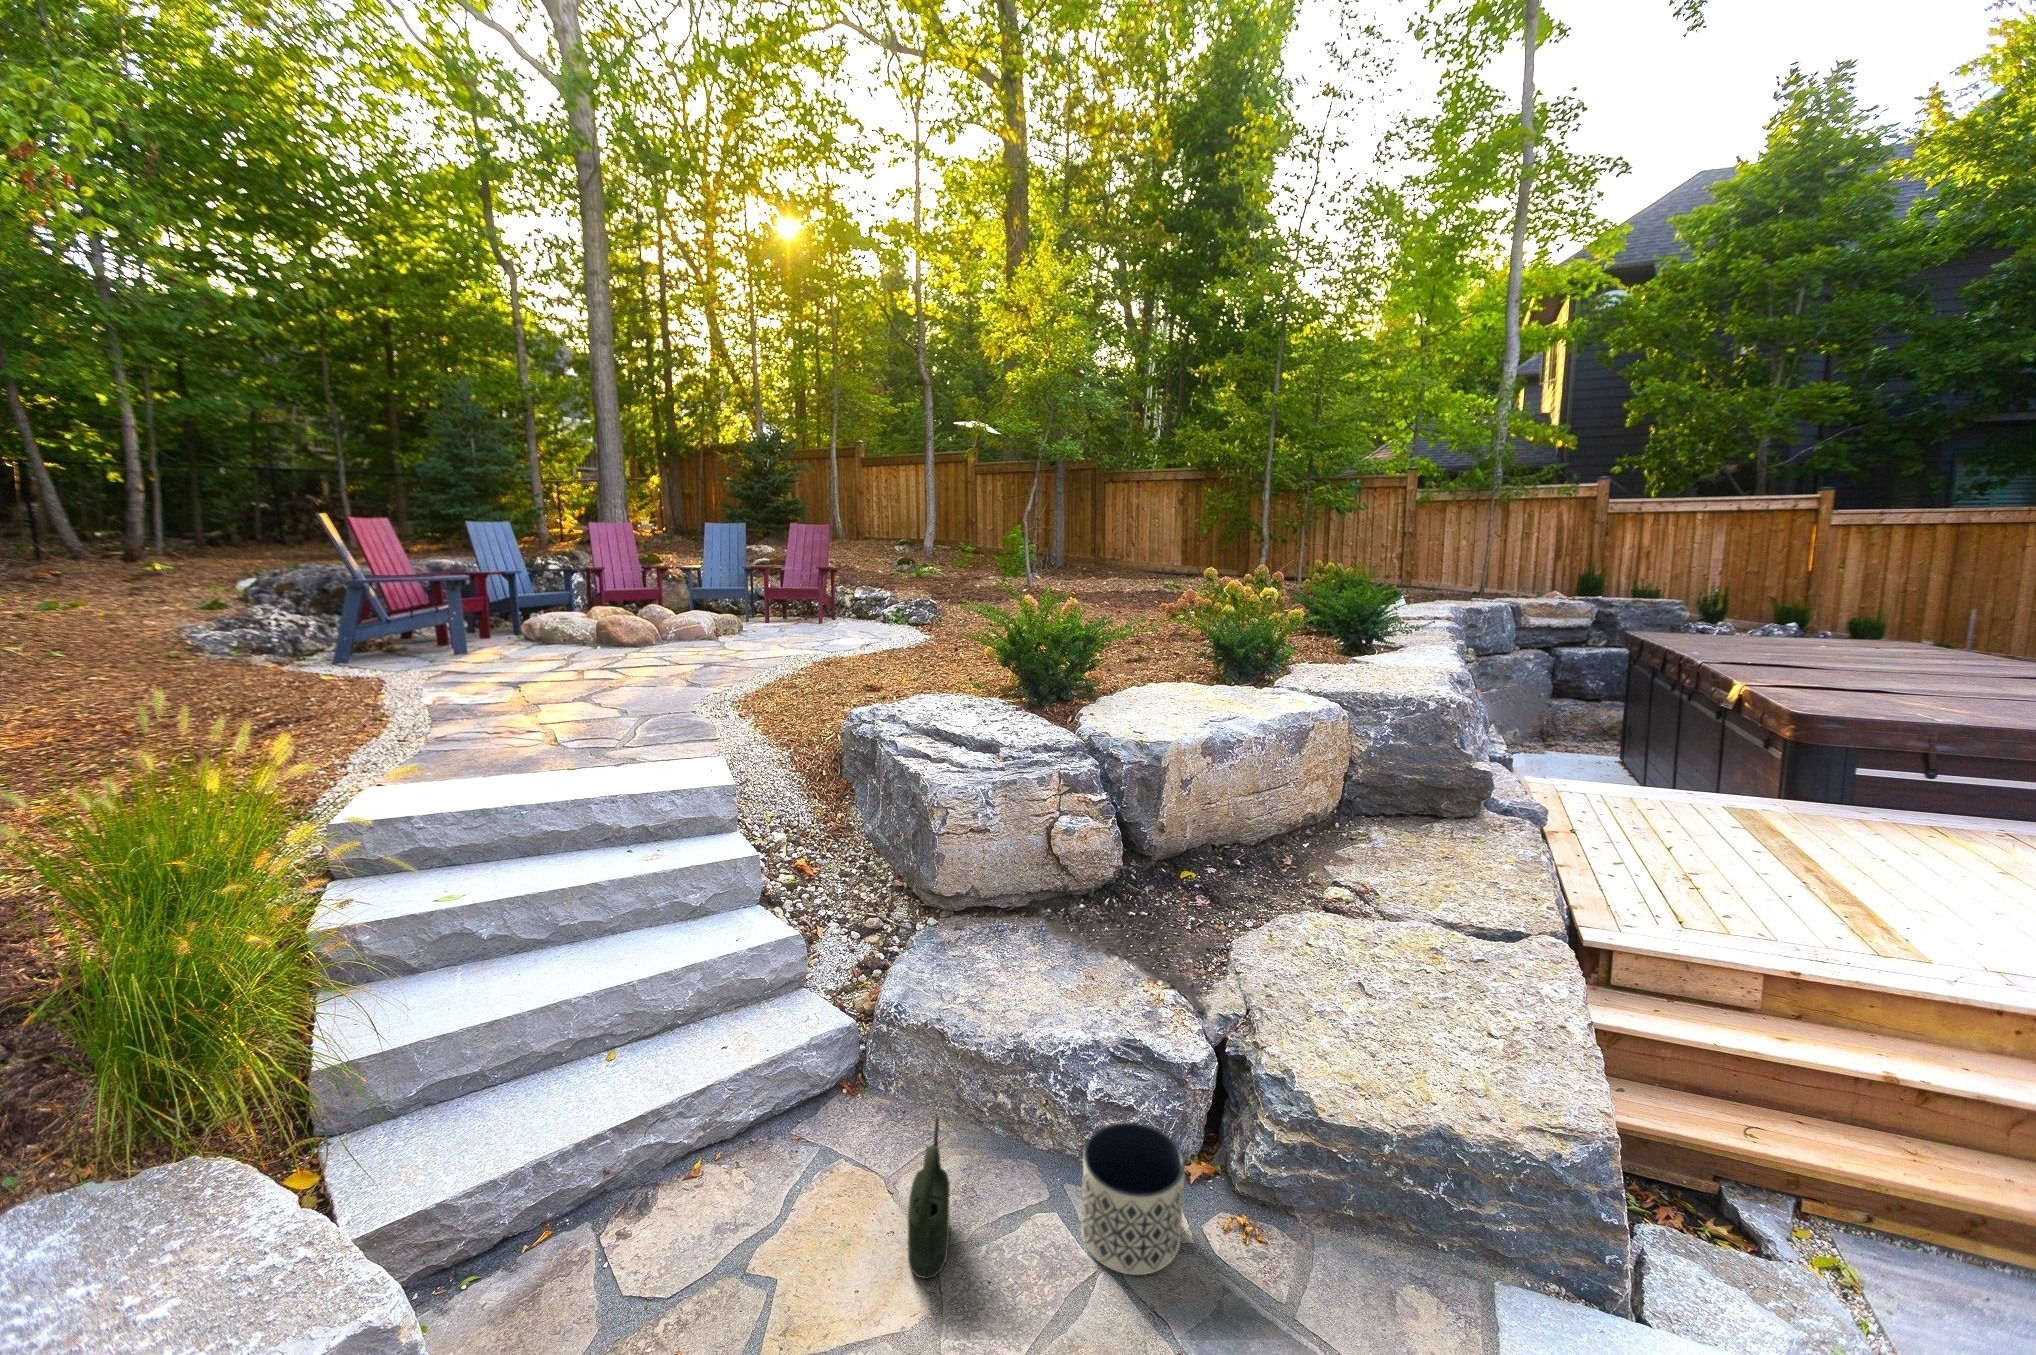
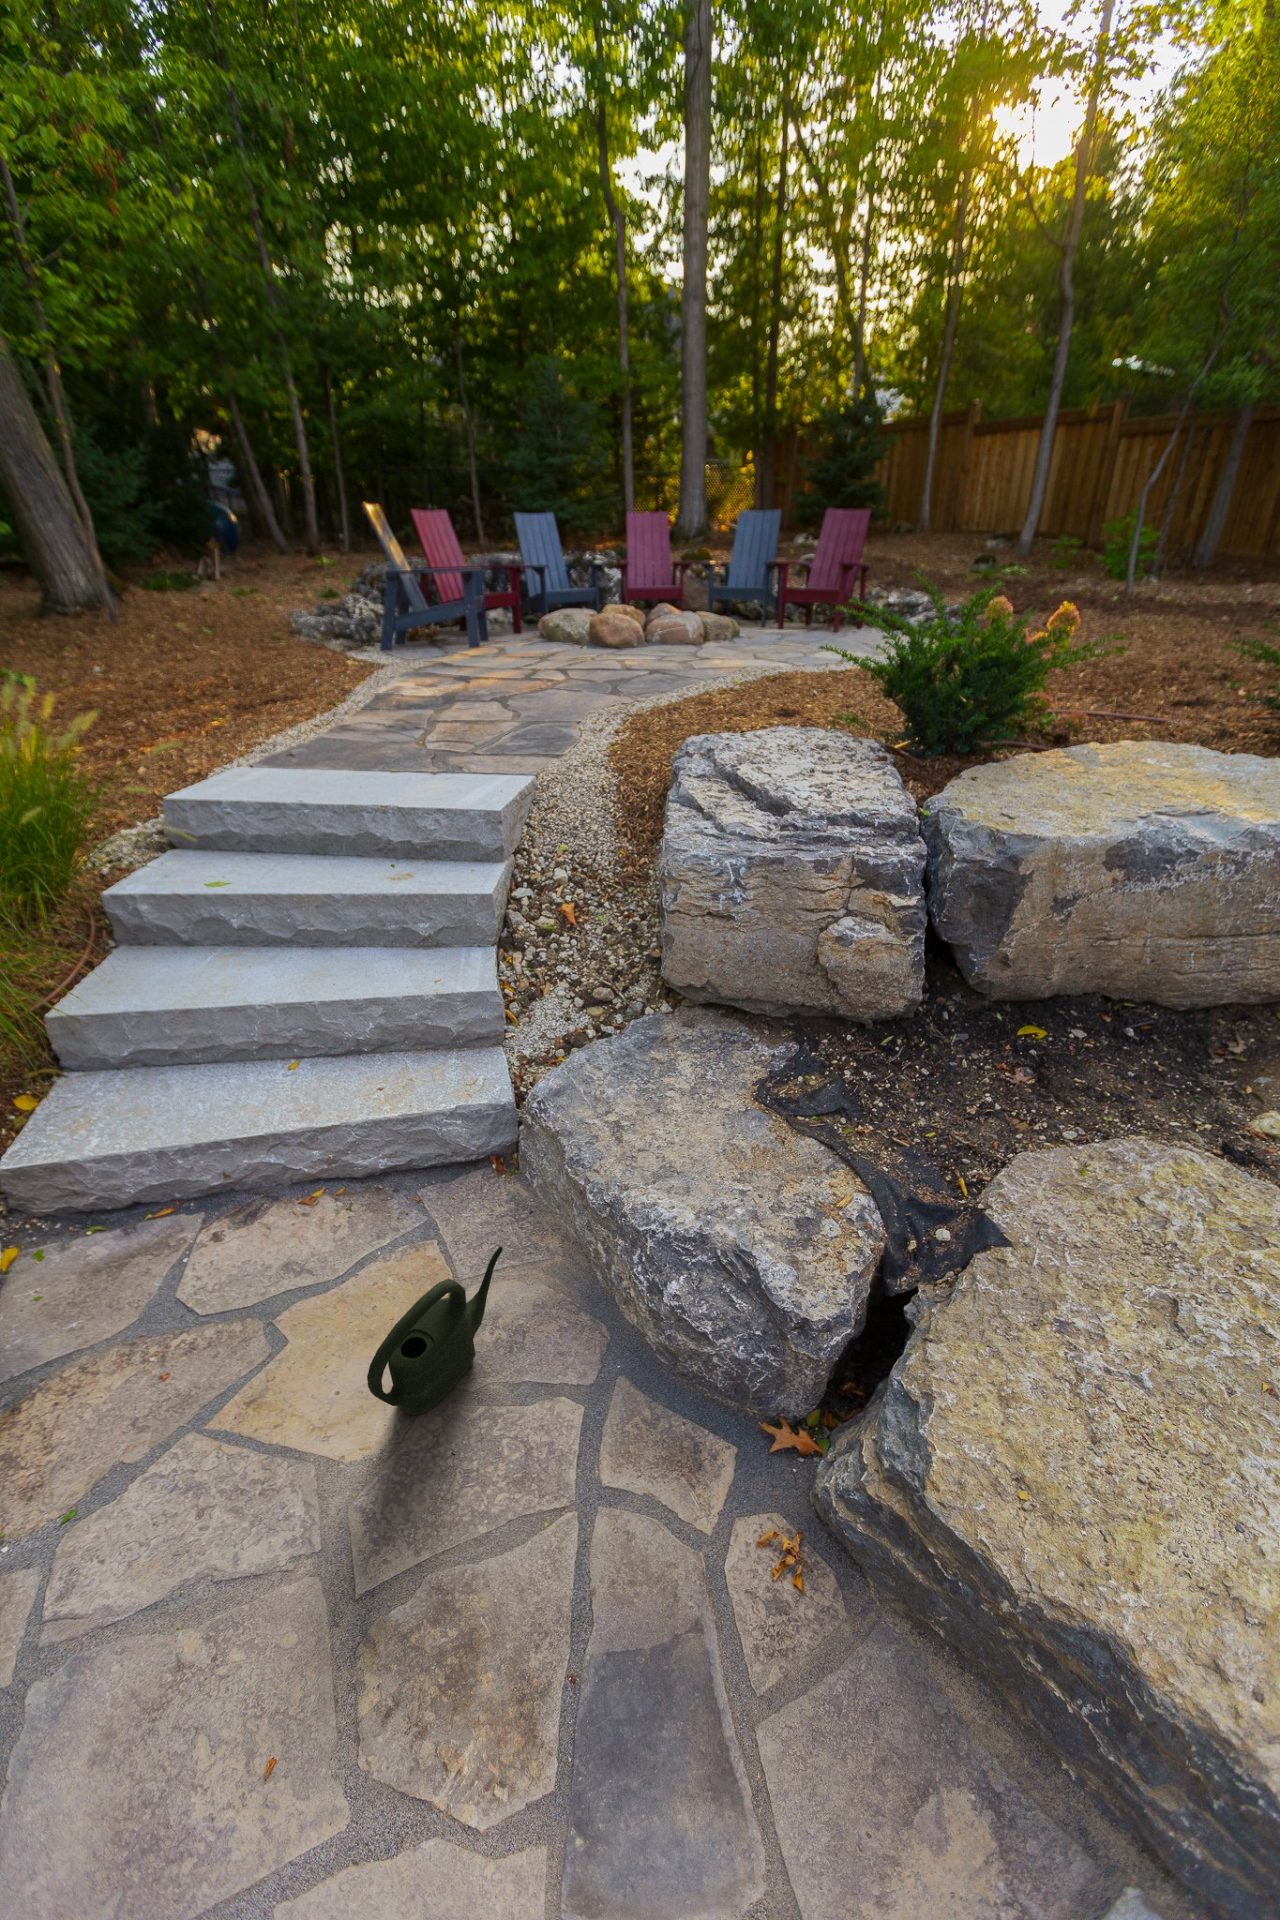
planter: present [1081,1123,1185,1275] -> none [578,1349,717,1549]

